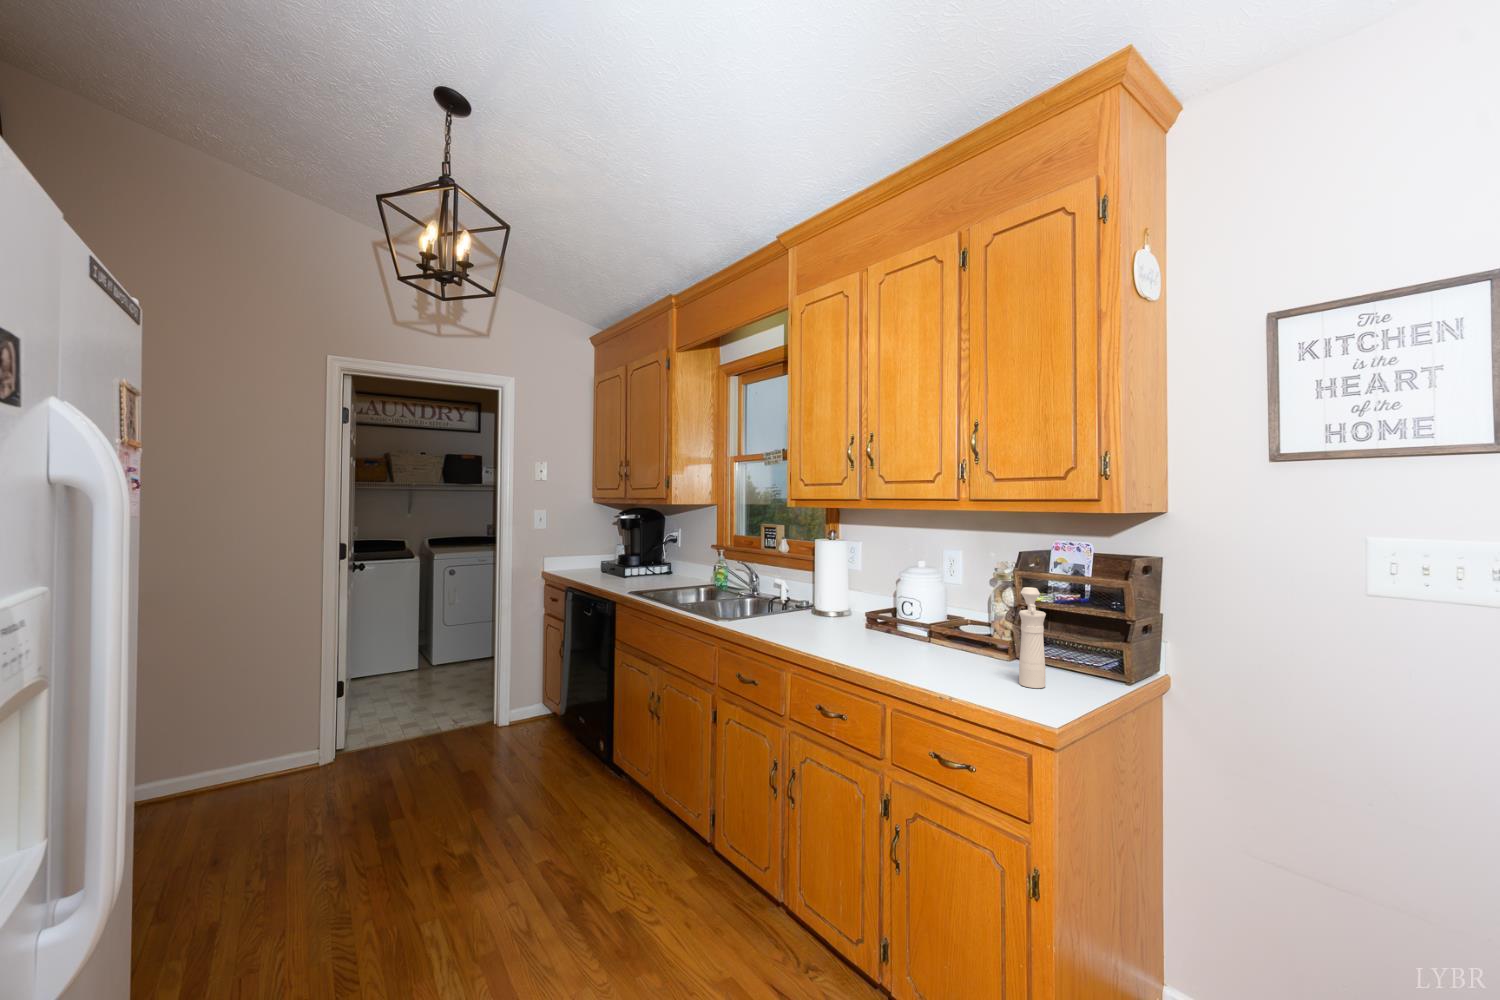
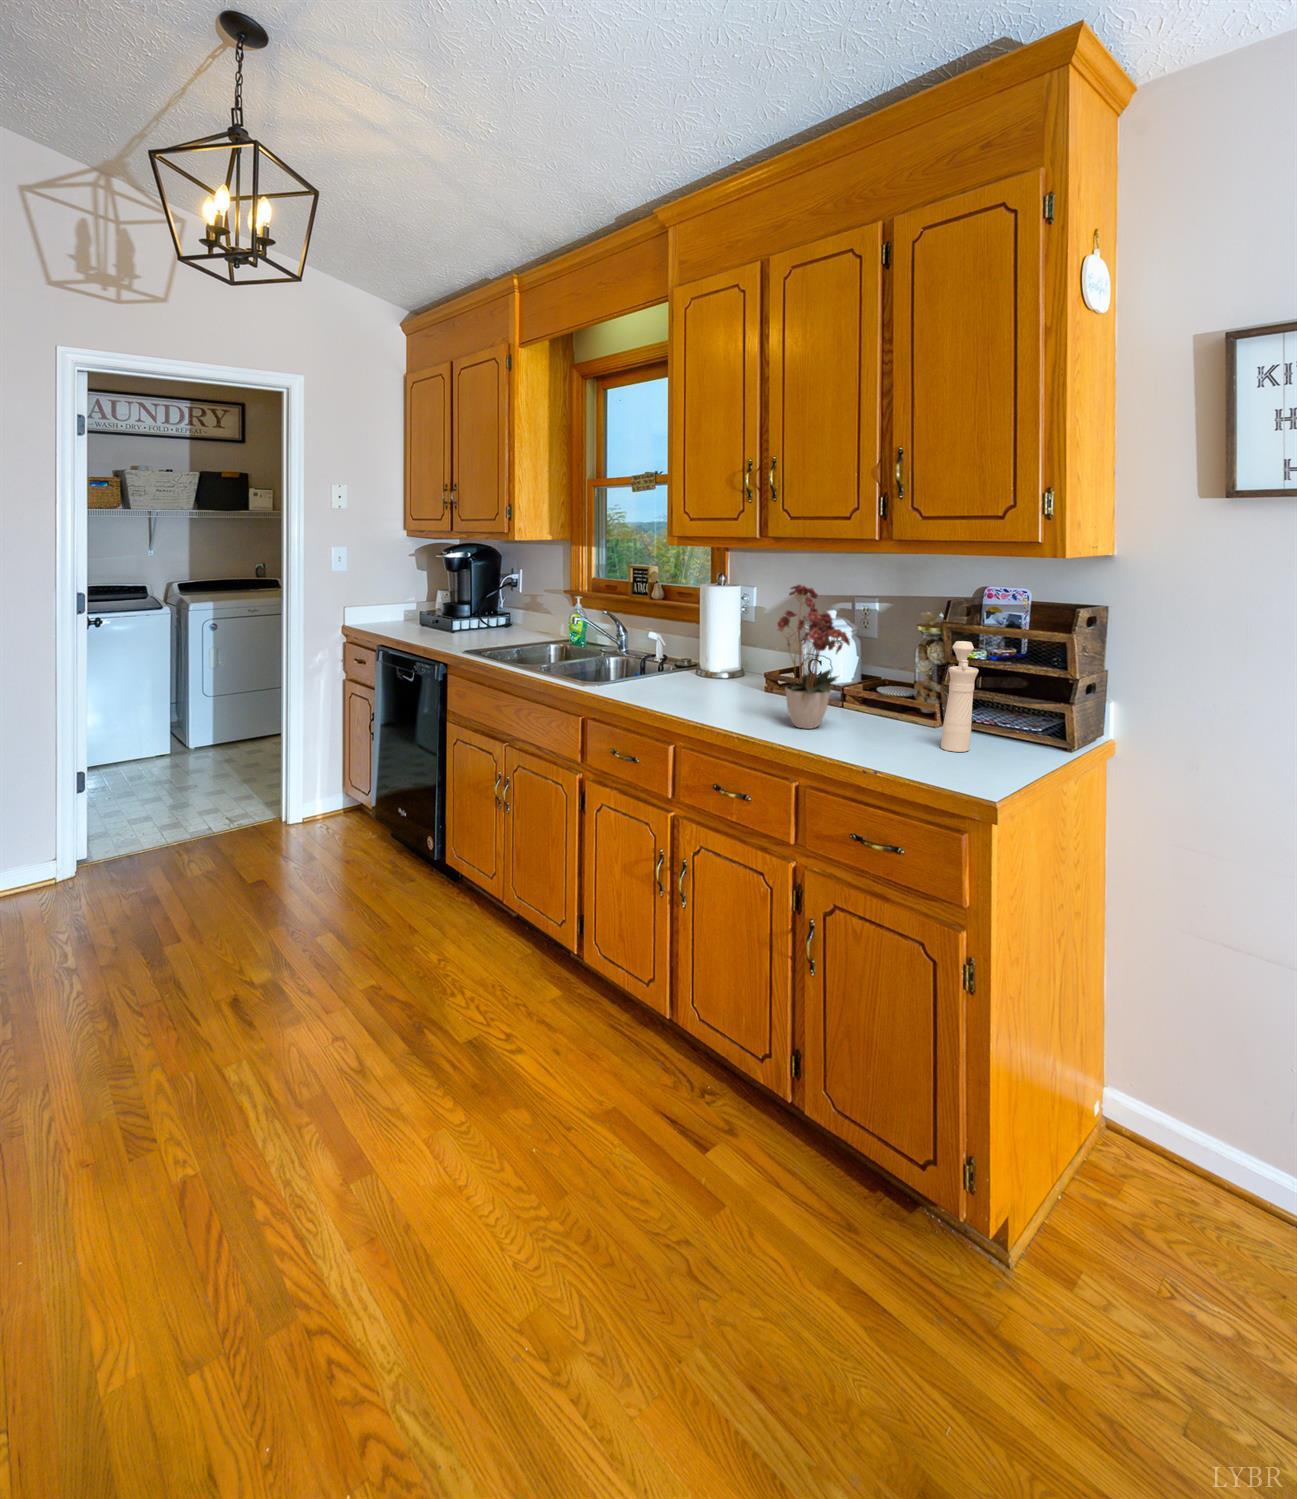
flower arrangement: none [863,534,937,663] -> present [777,585,850,729]

